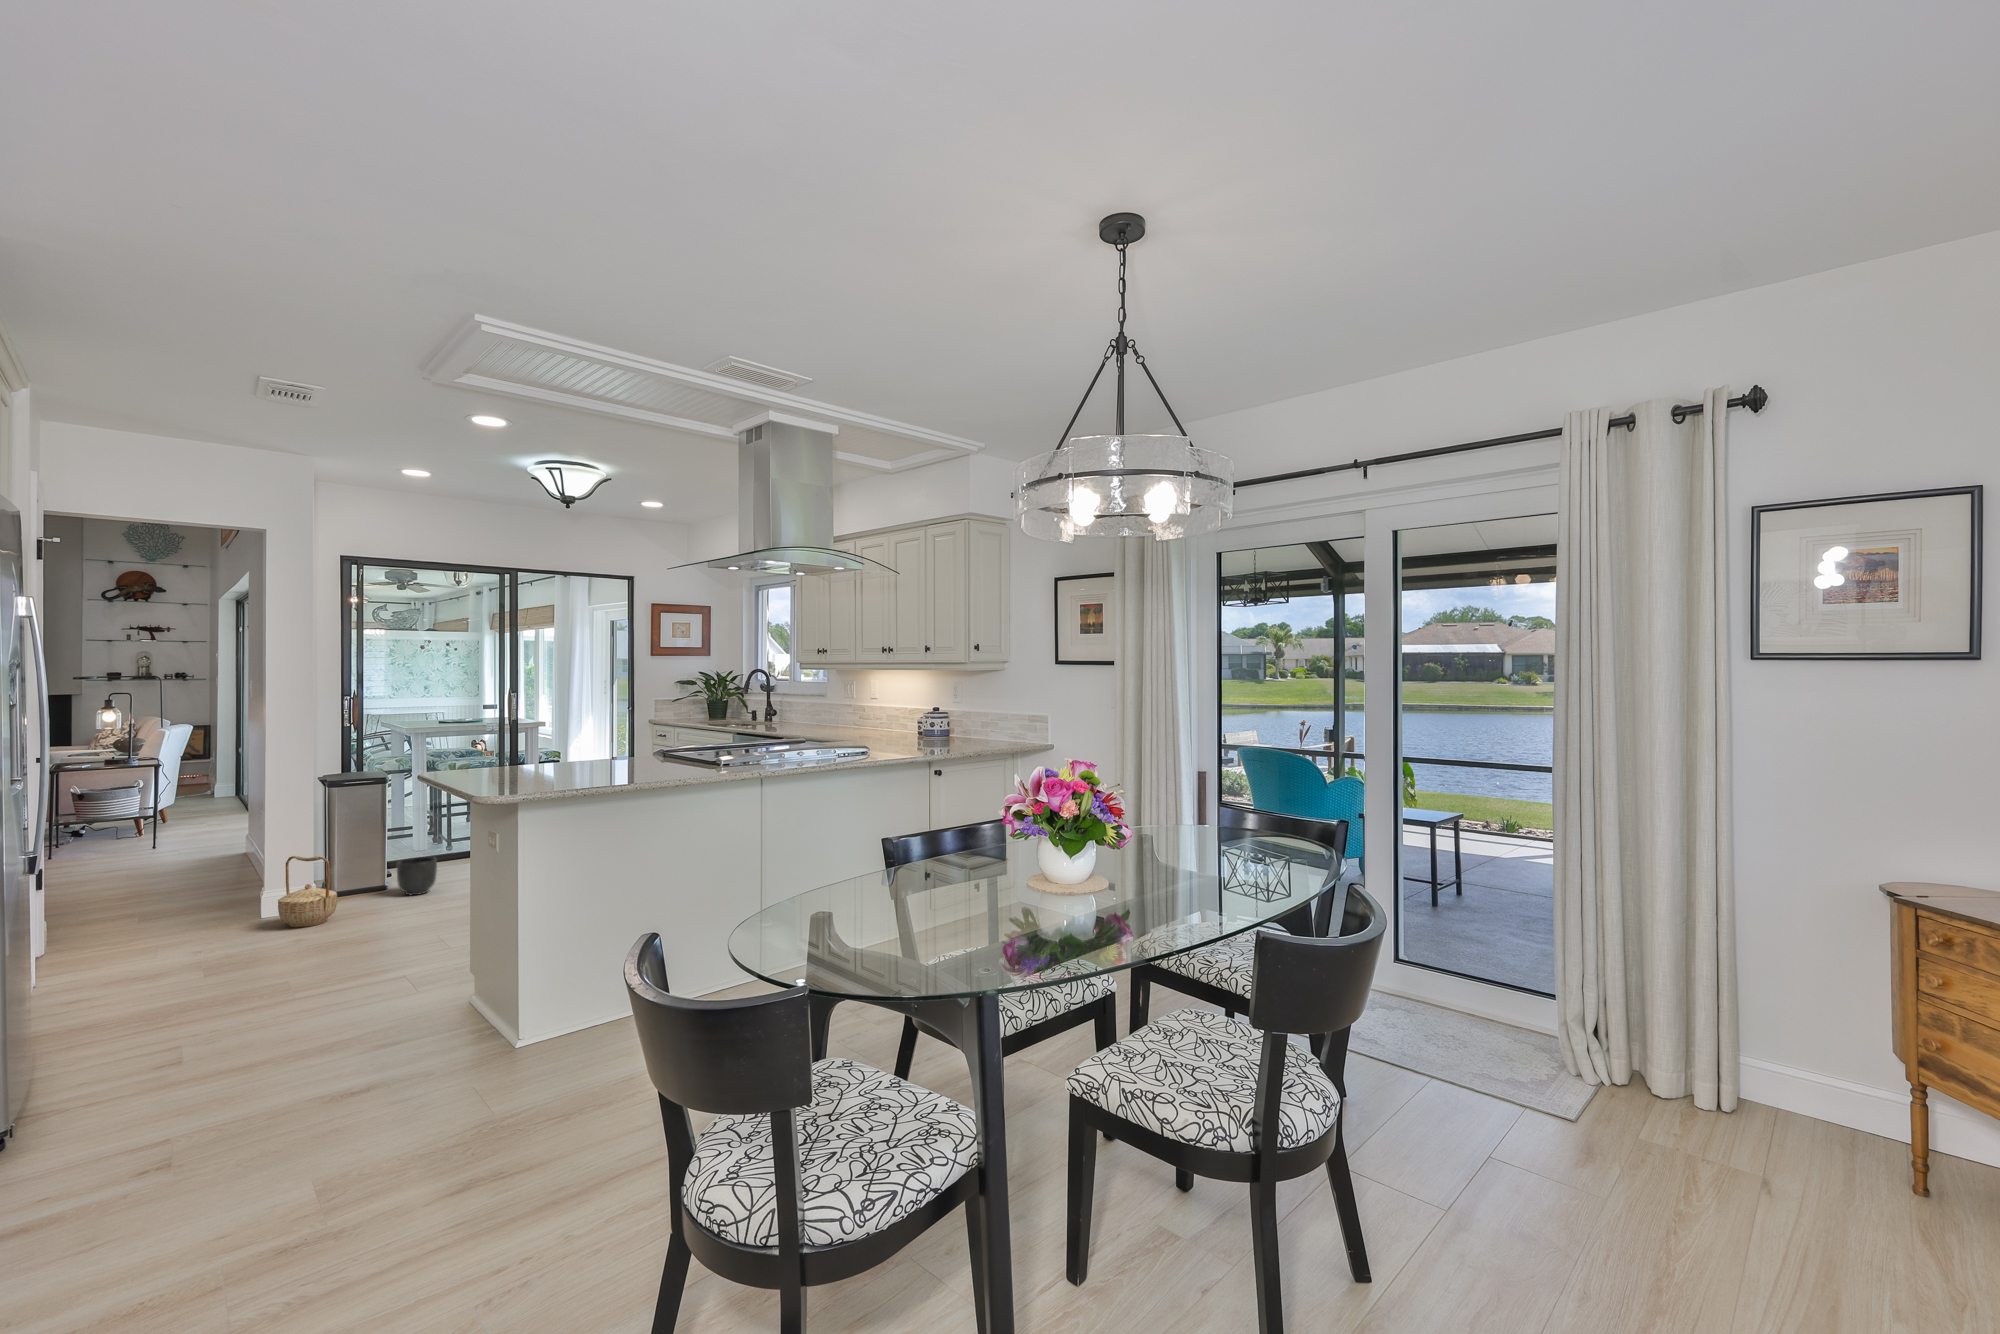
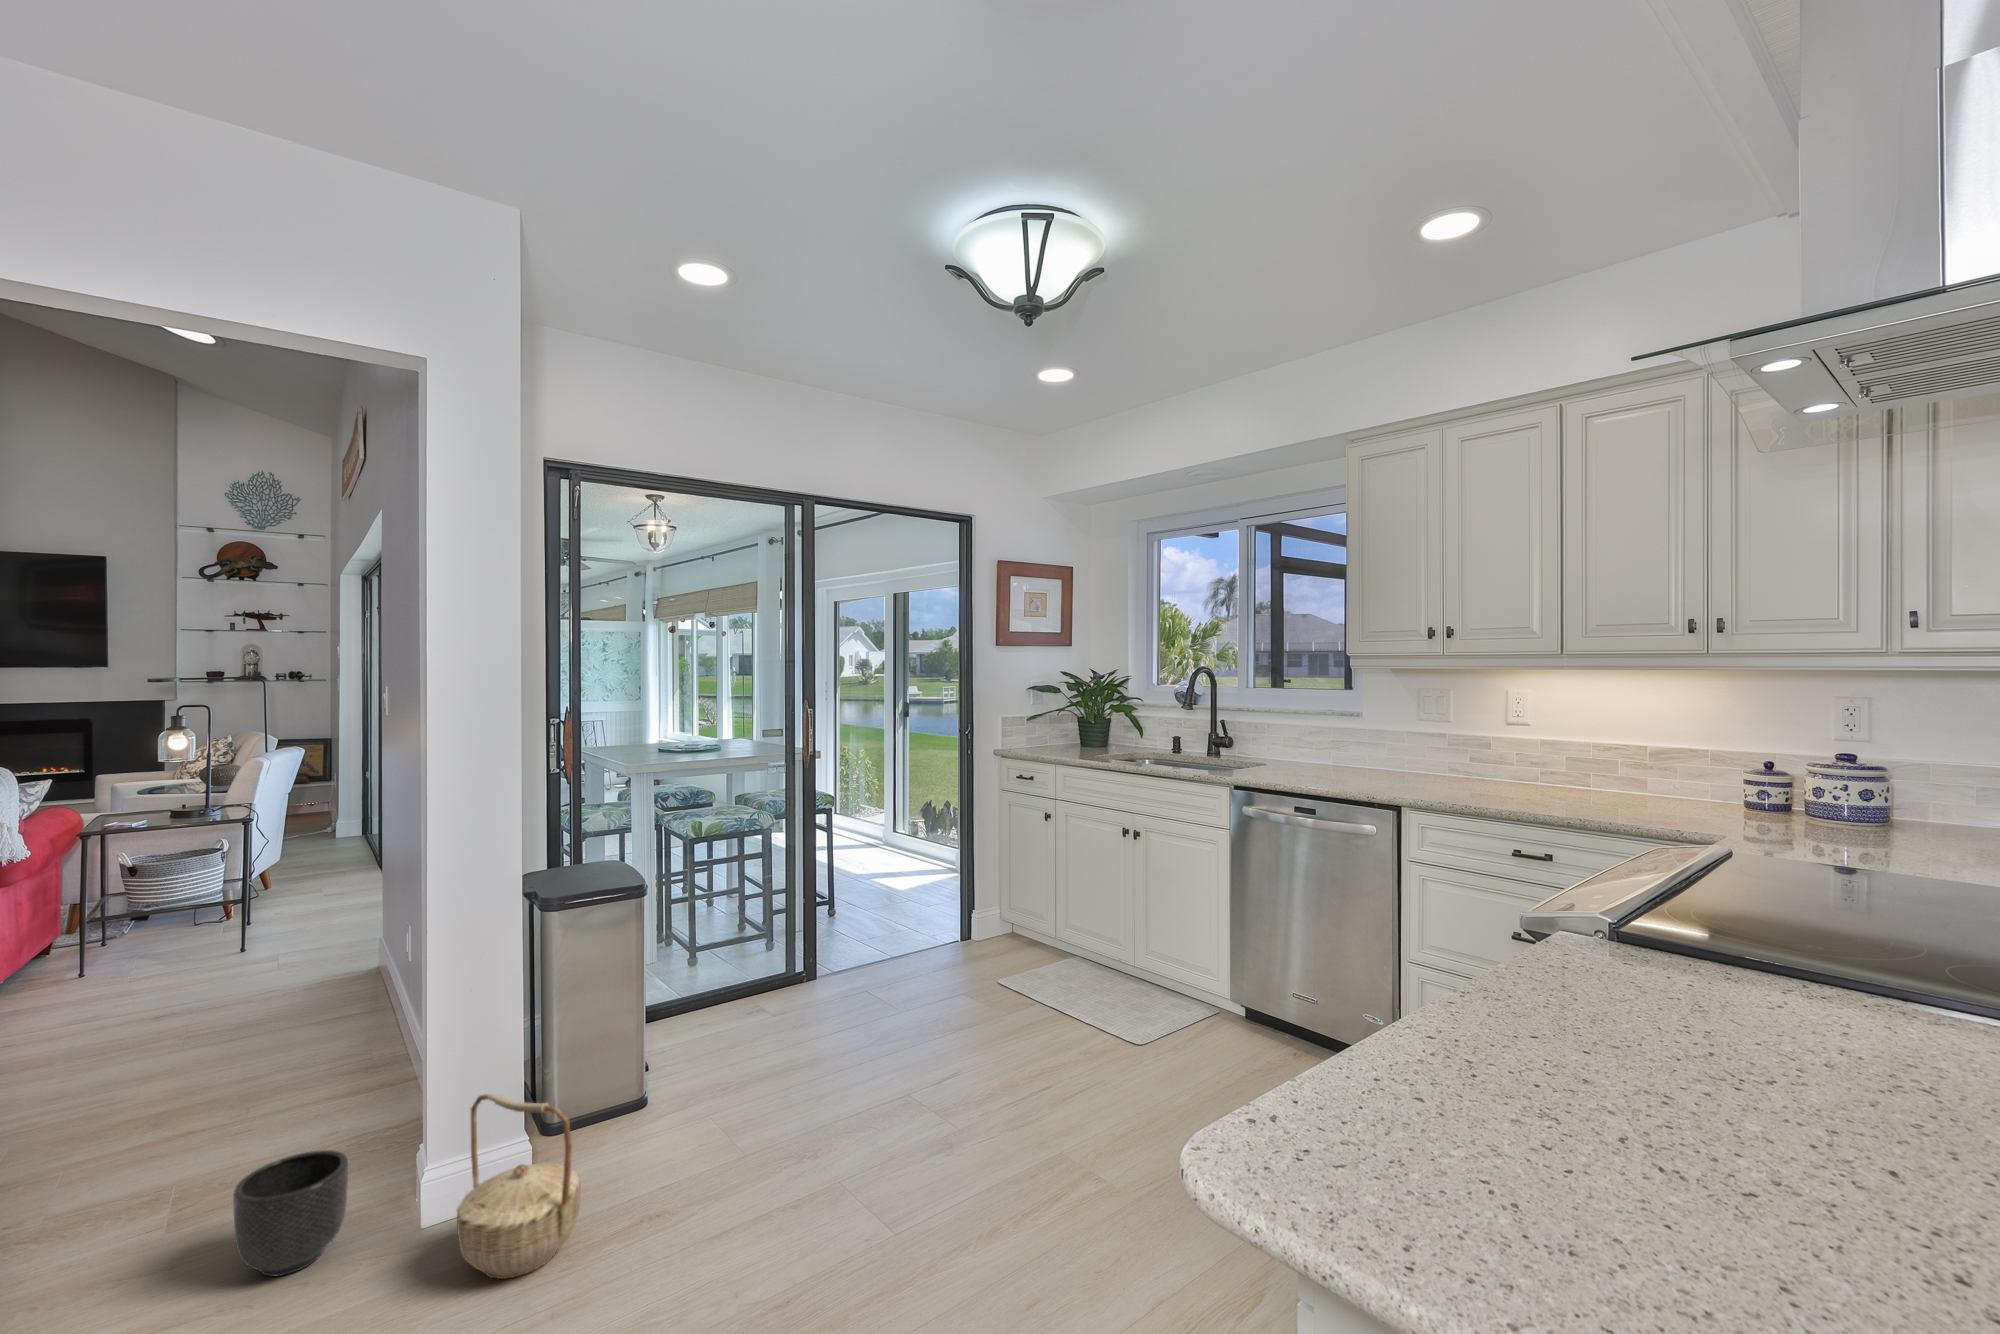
planter: present [397,857,437,895] -> present [233,1150,348,1277]

